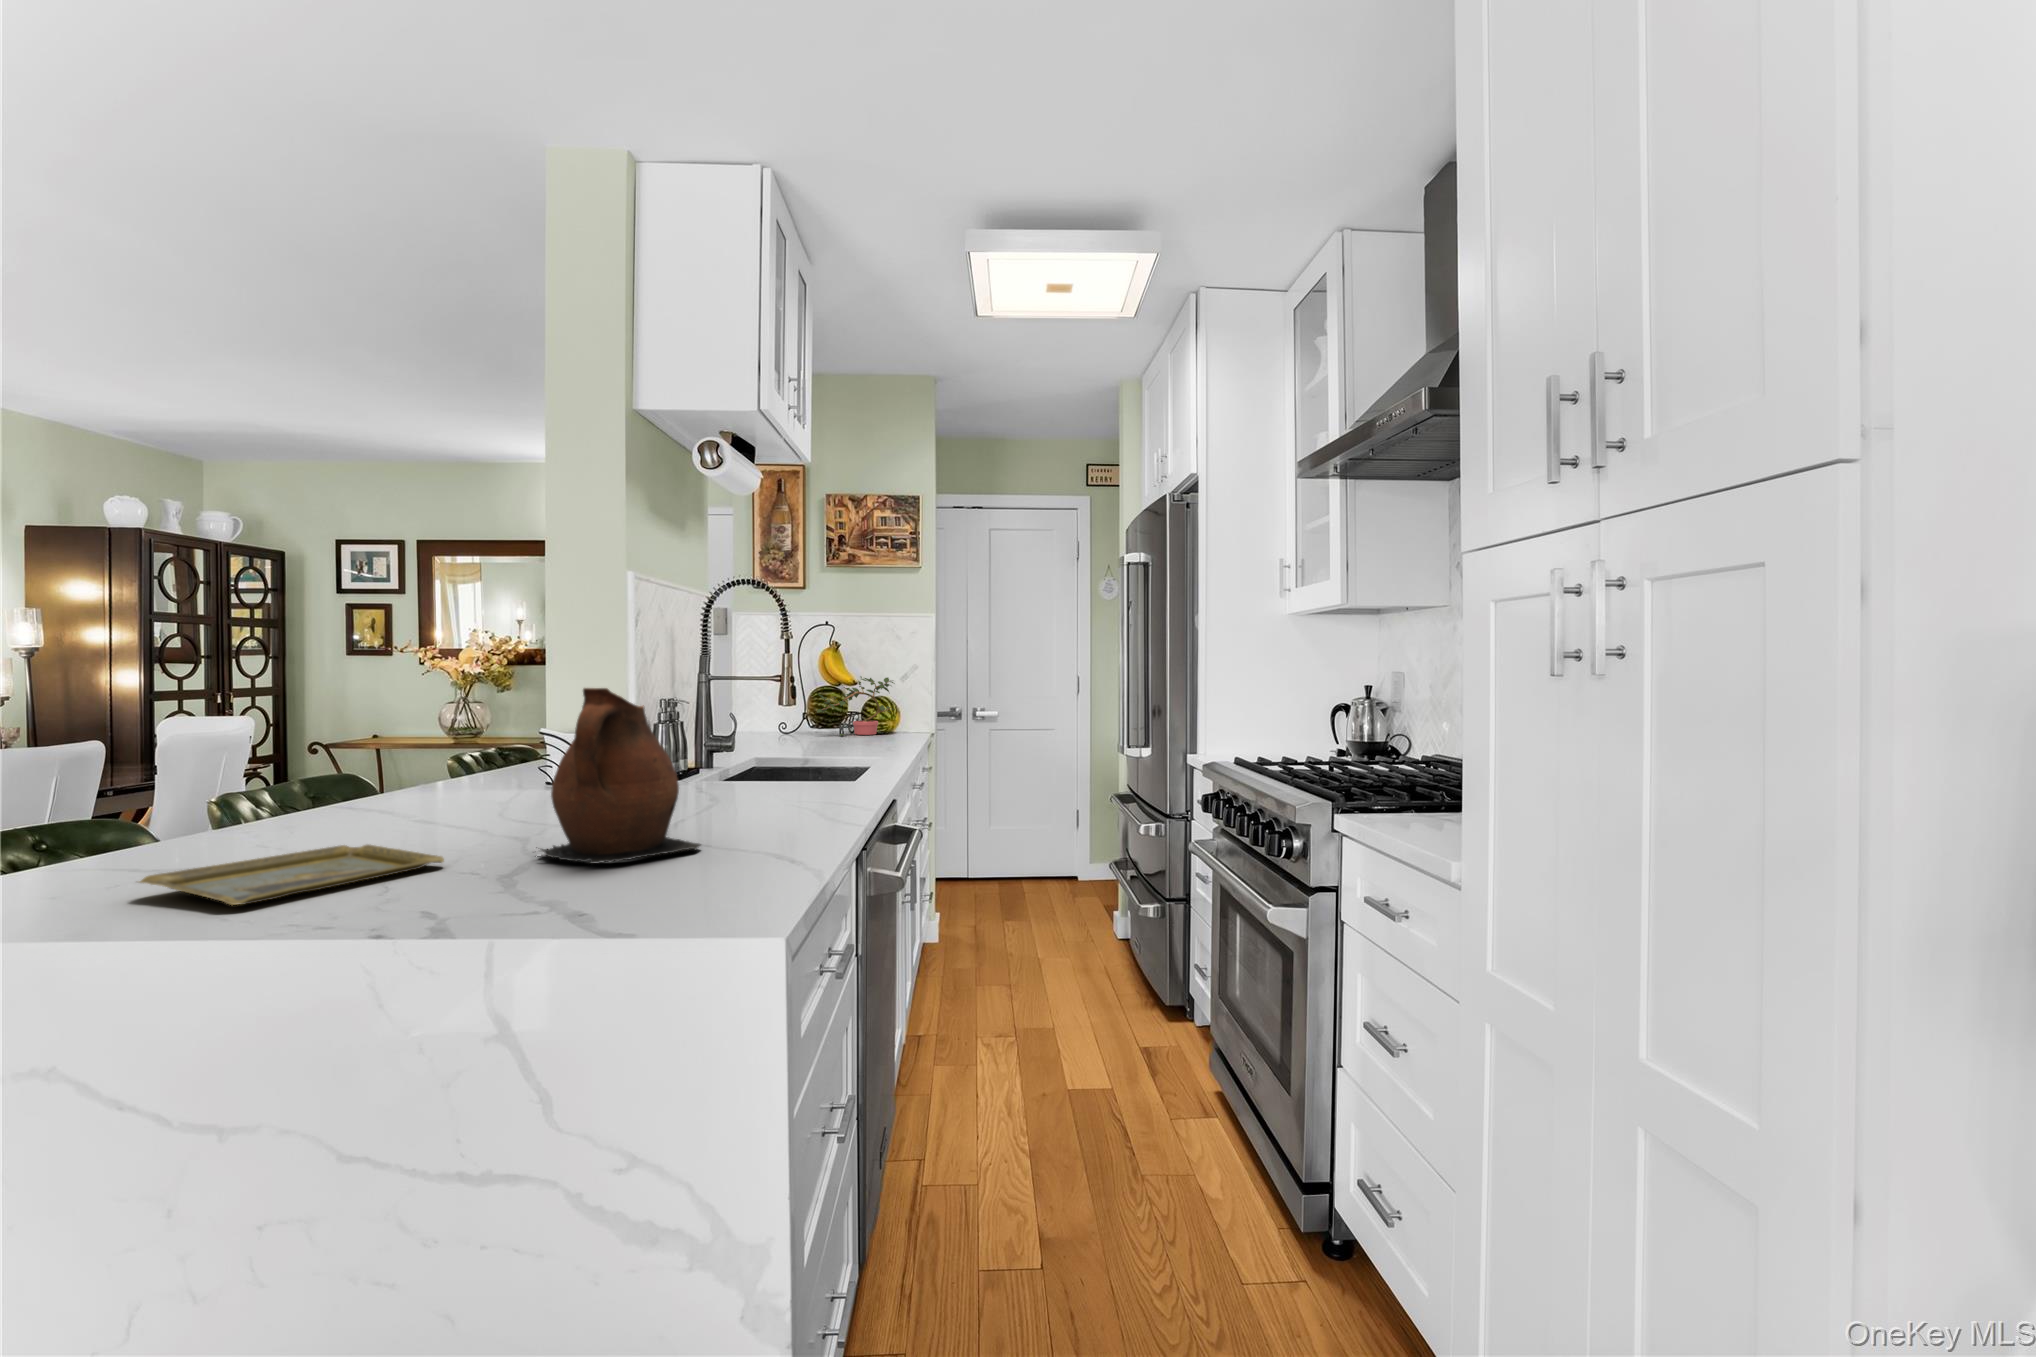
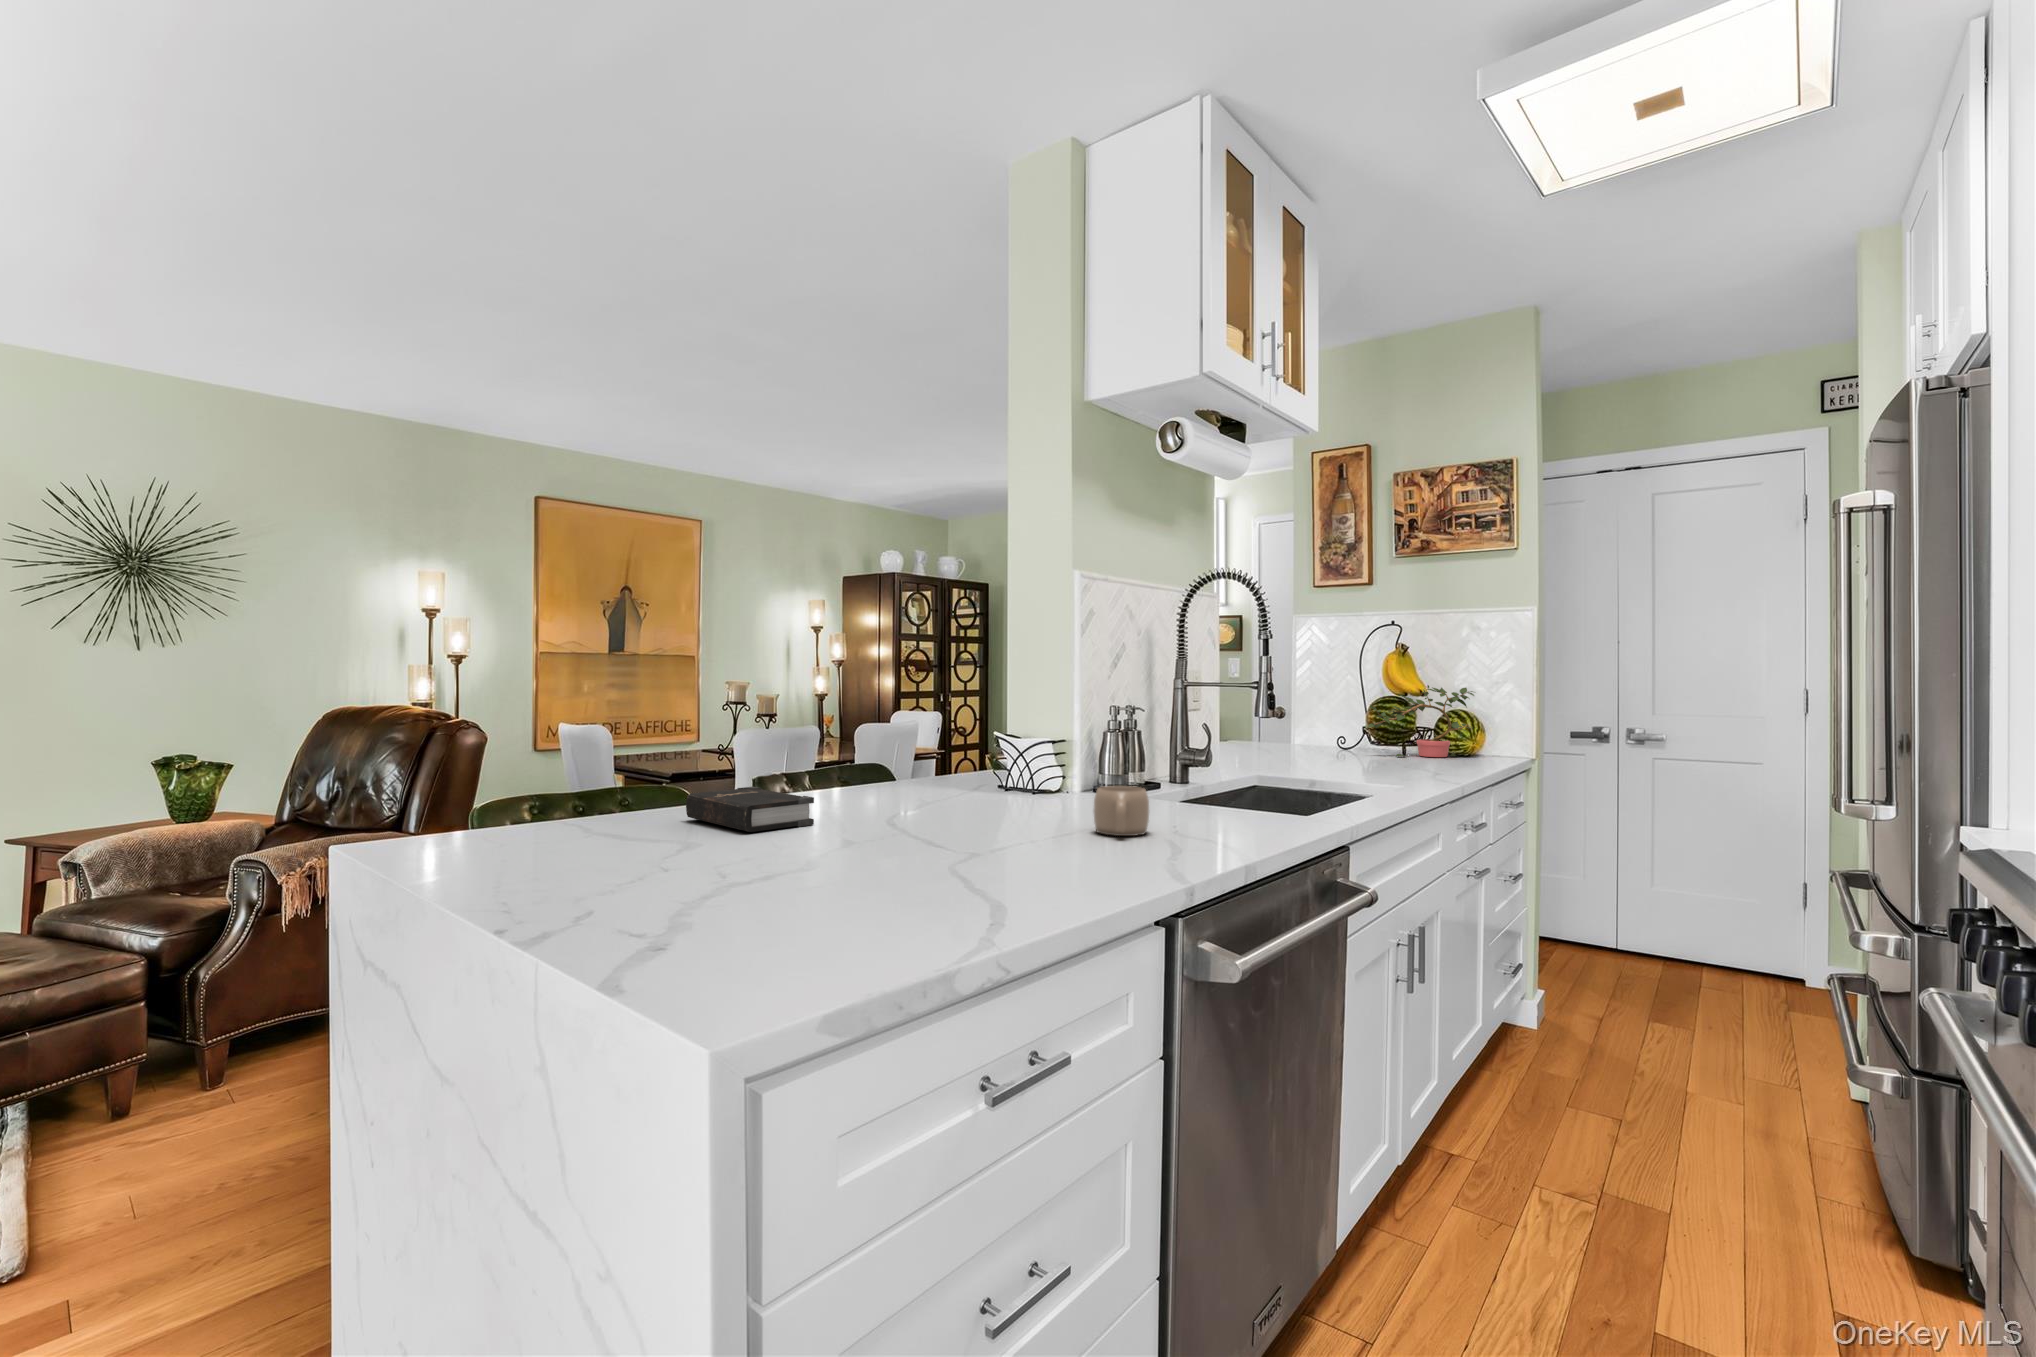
ceramic pitcher: present [540,688,700,864] -> none [791,687,958,898]
mug: none [711,765,758,805] -> present [1094,786,1149,836]
hardback book: none [247,799,424,839] -> present [686,787,814,832]
tray: present [139,845,444,905] -> none [484,837,723,889]

